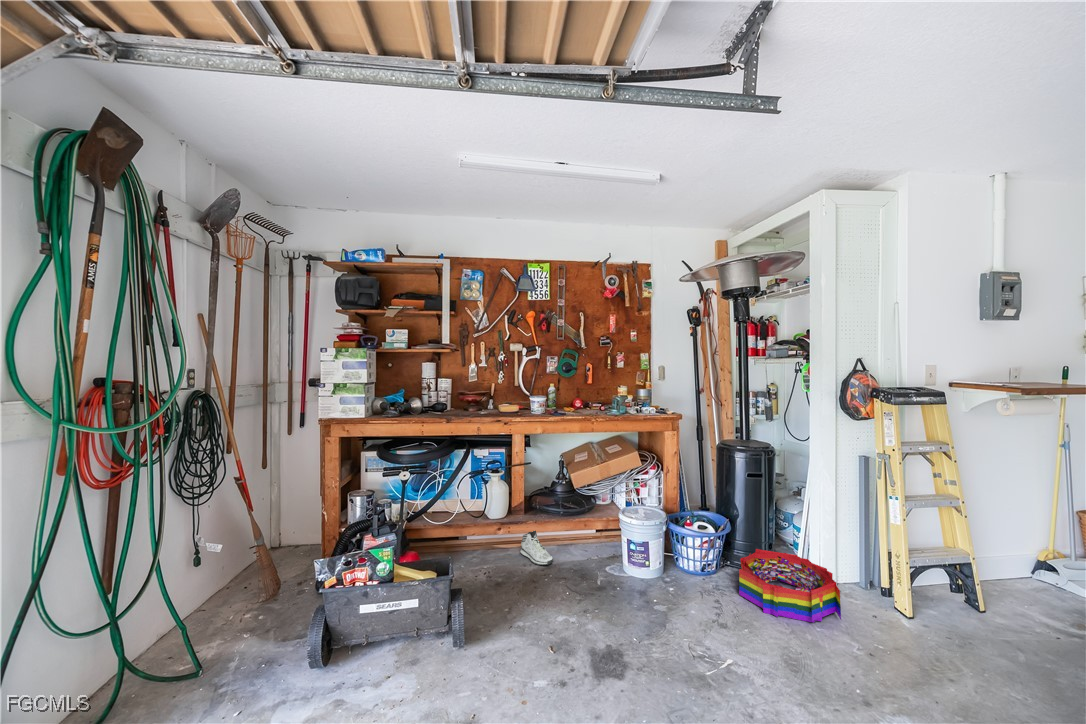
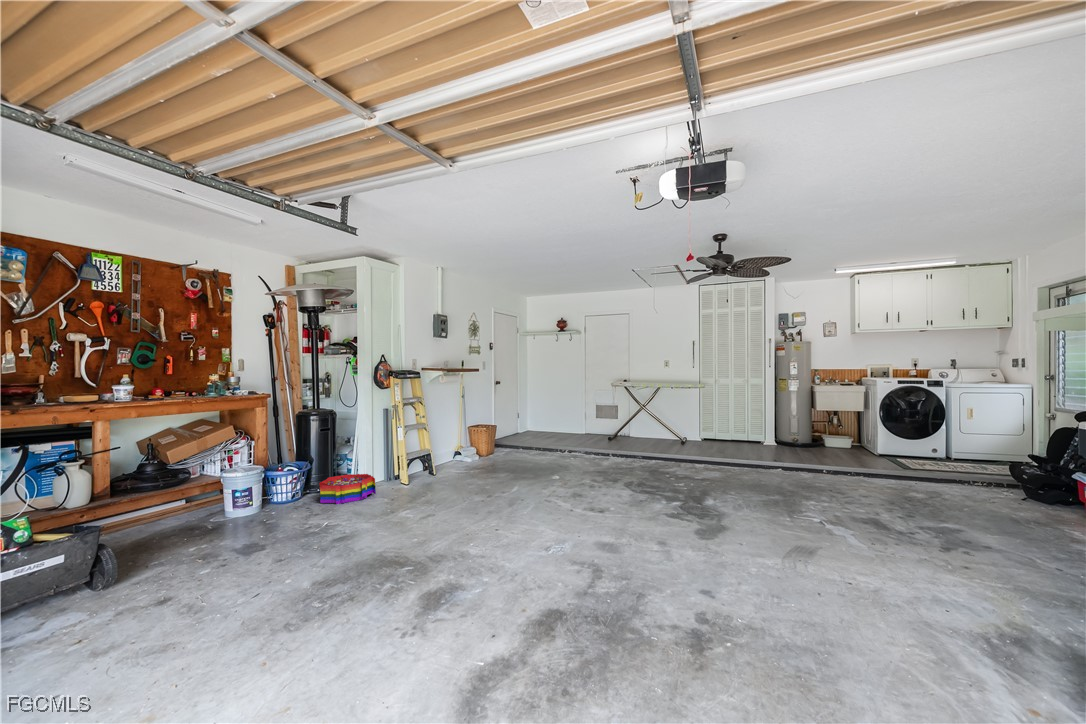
sneaker: present [520,531,553,565] -> none [109,513,158,540]

